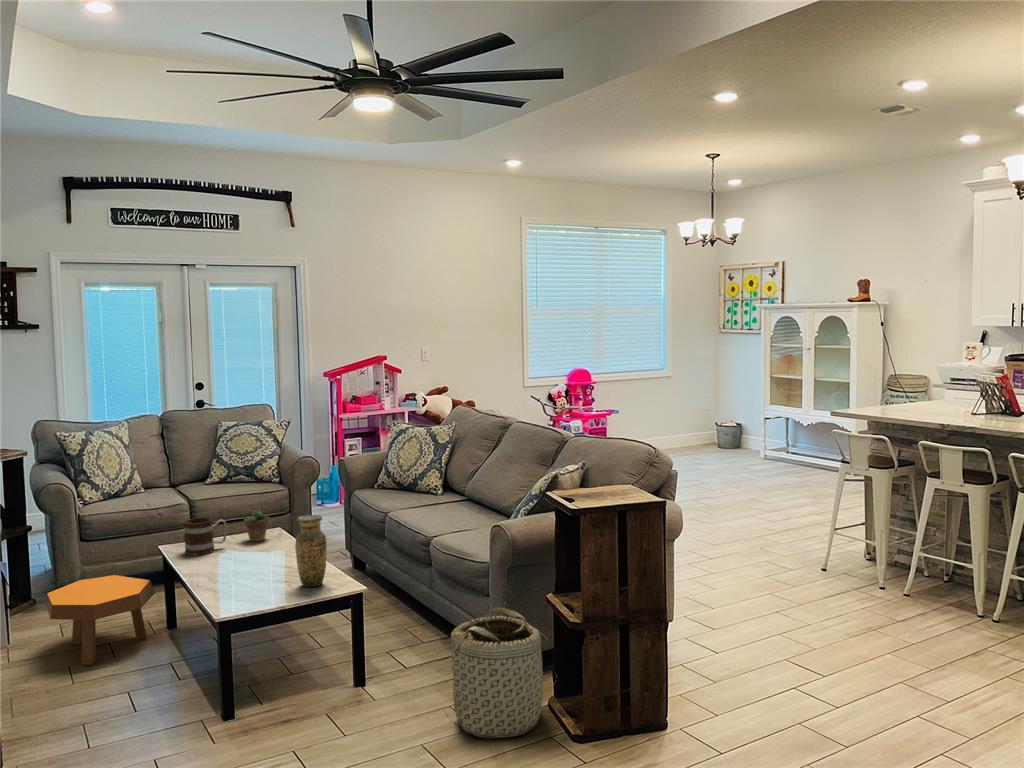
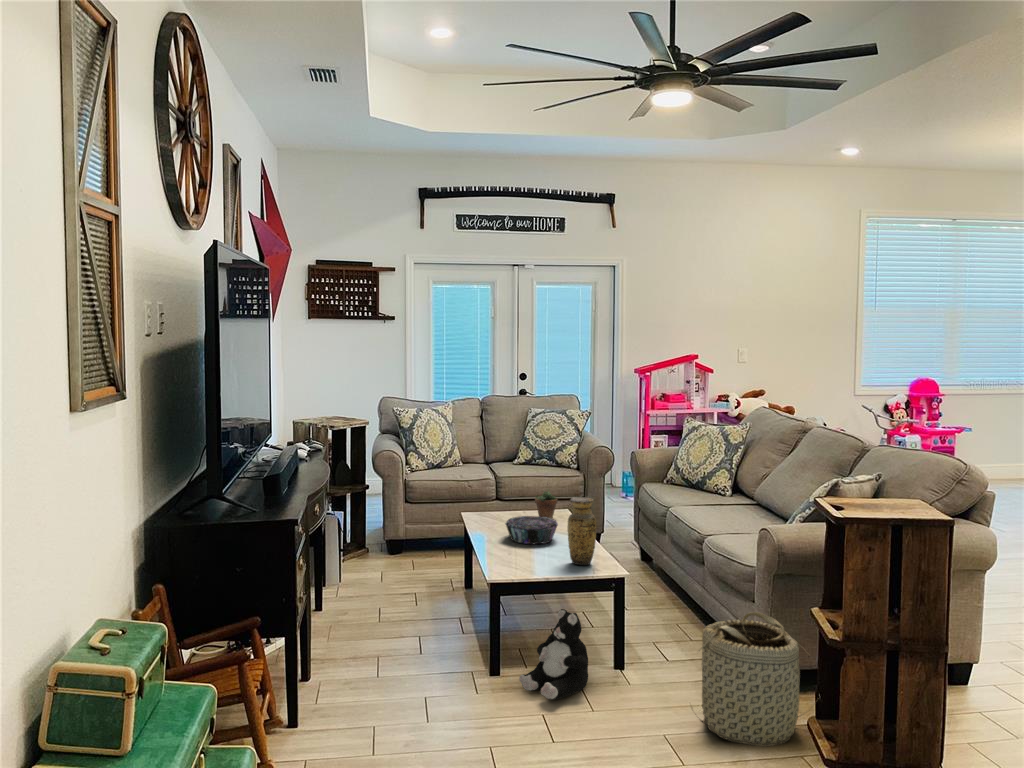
mug: present [184,517,227,556] -> none [481,491,519,525]
decorative bowl: none [218,539,279,572] -> present [505,516,558,544]
footstool: present [47,575,155,665] -> none [372,534,456,607]
plush toy: none [259,637,334,737] -> present [519,609,588,700]

